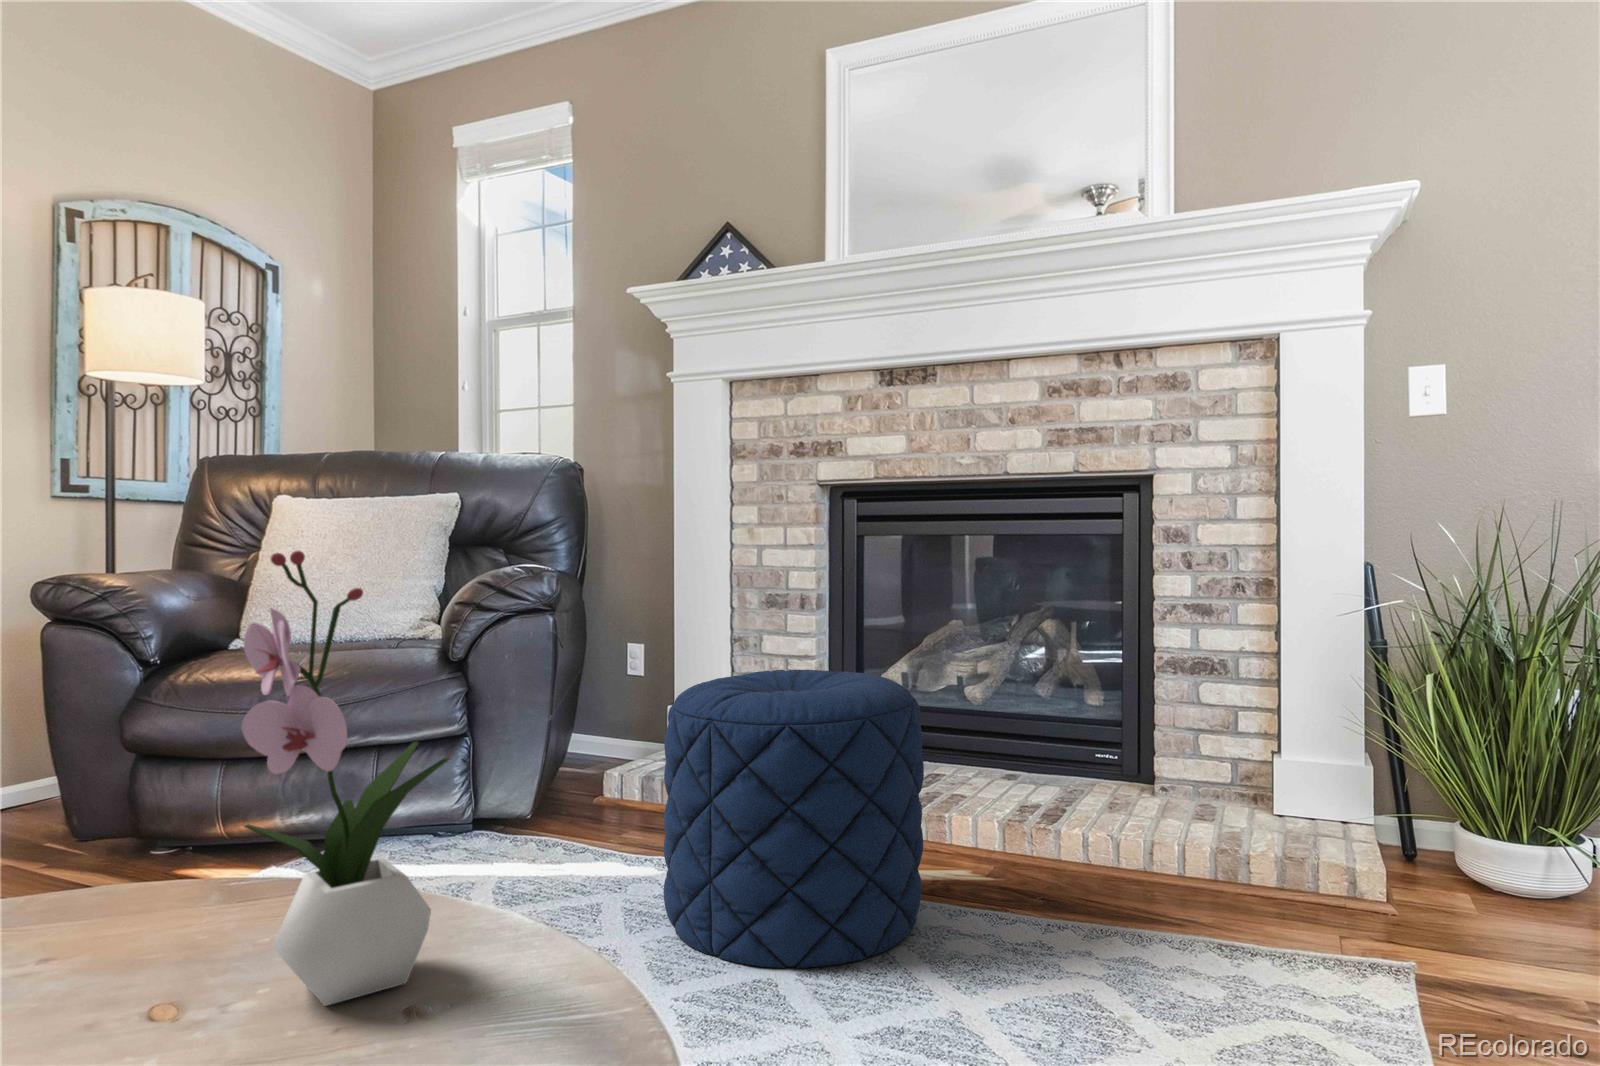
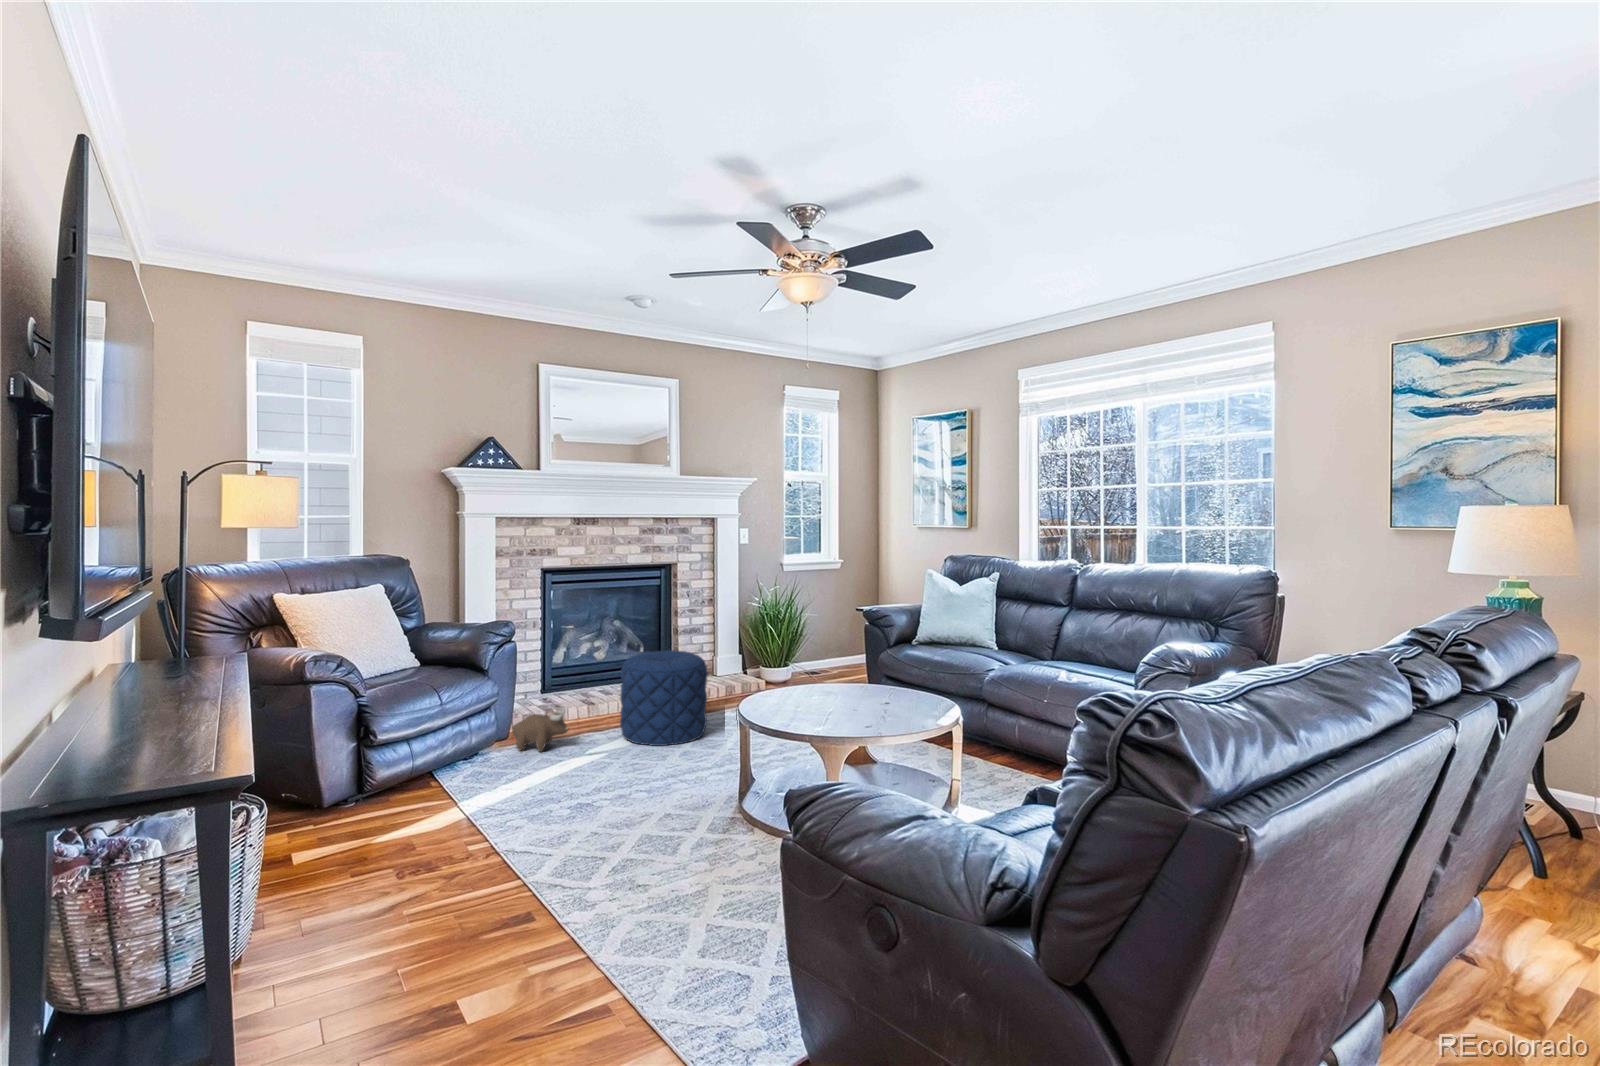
flower arrangement: present [242,551,450,1006] -> none [784,640,809,713]
plush toy: none [512,770,601,861] -> present [512,710,568,752]

